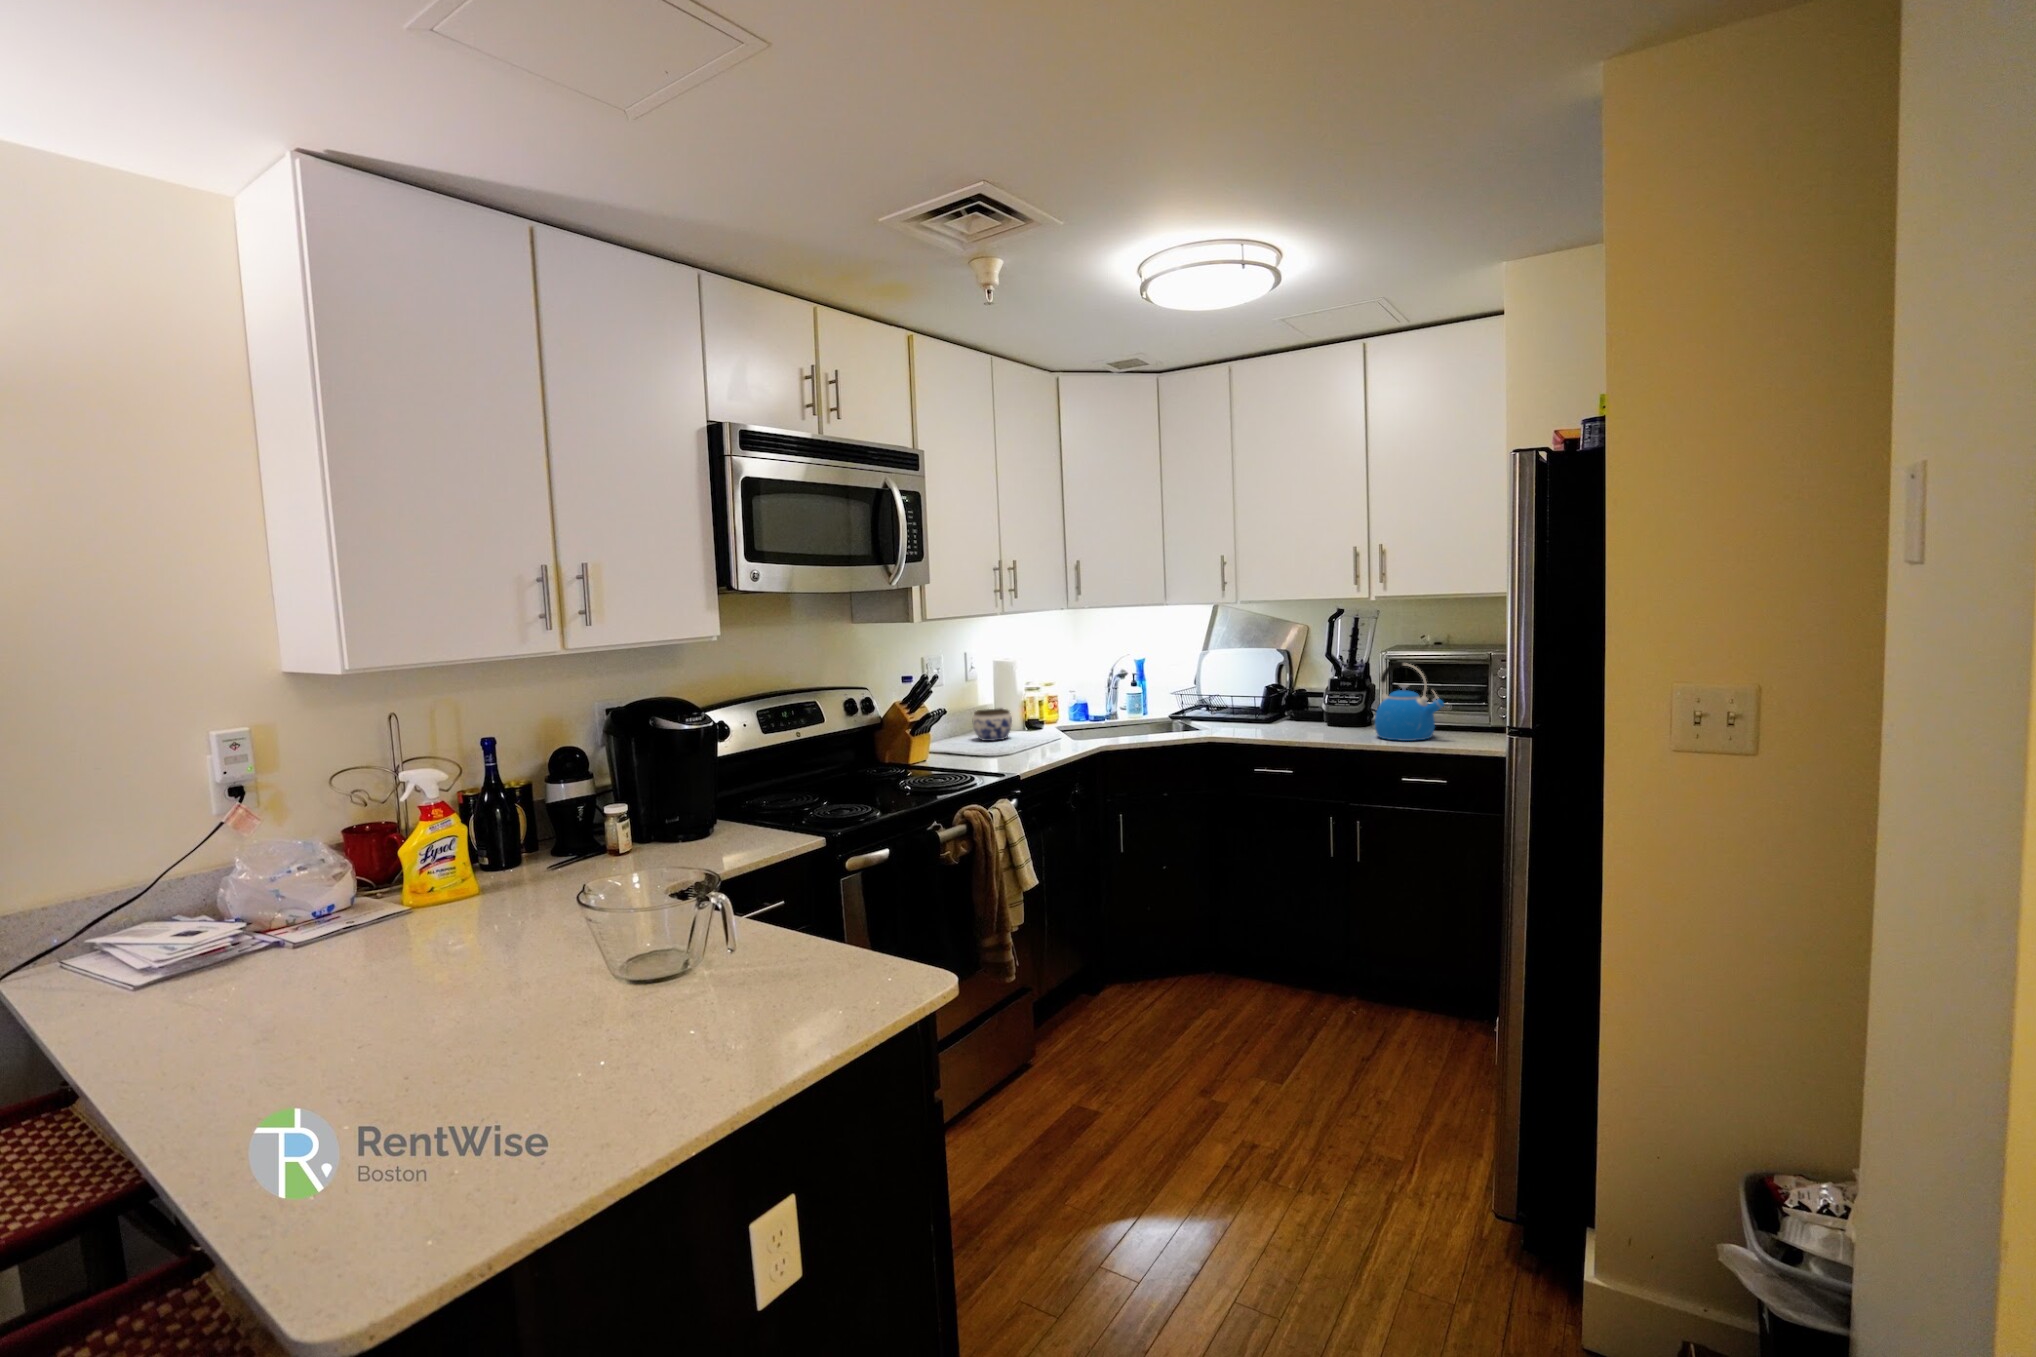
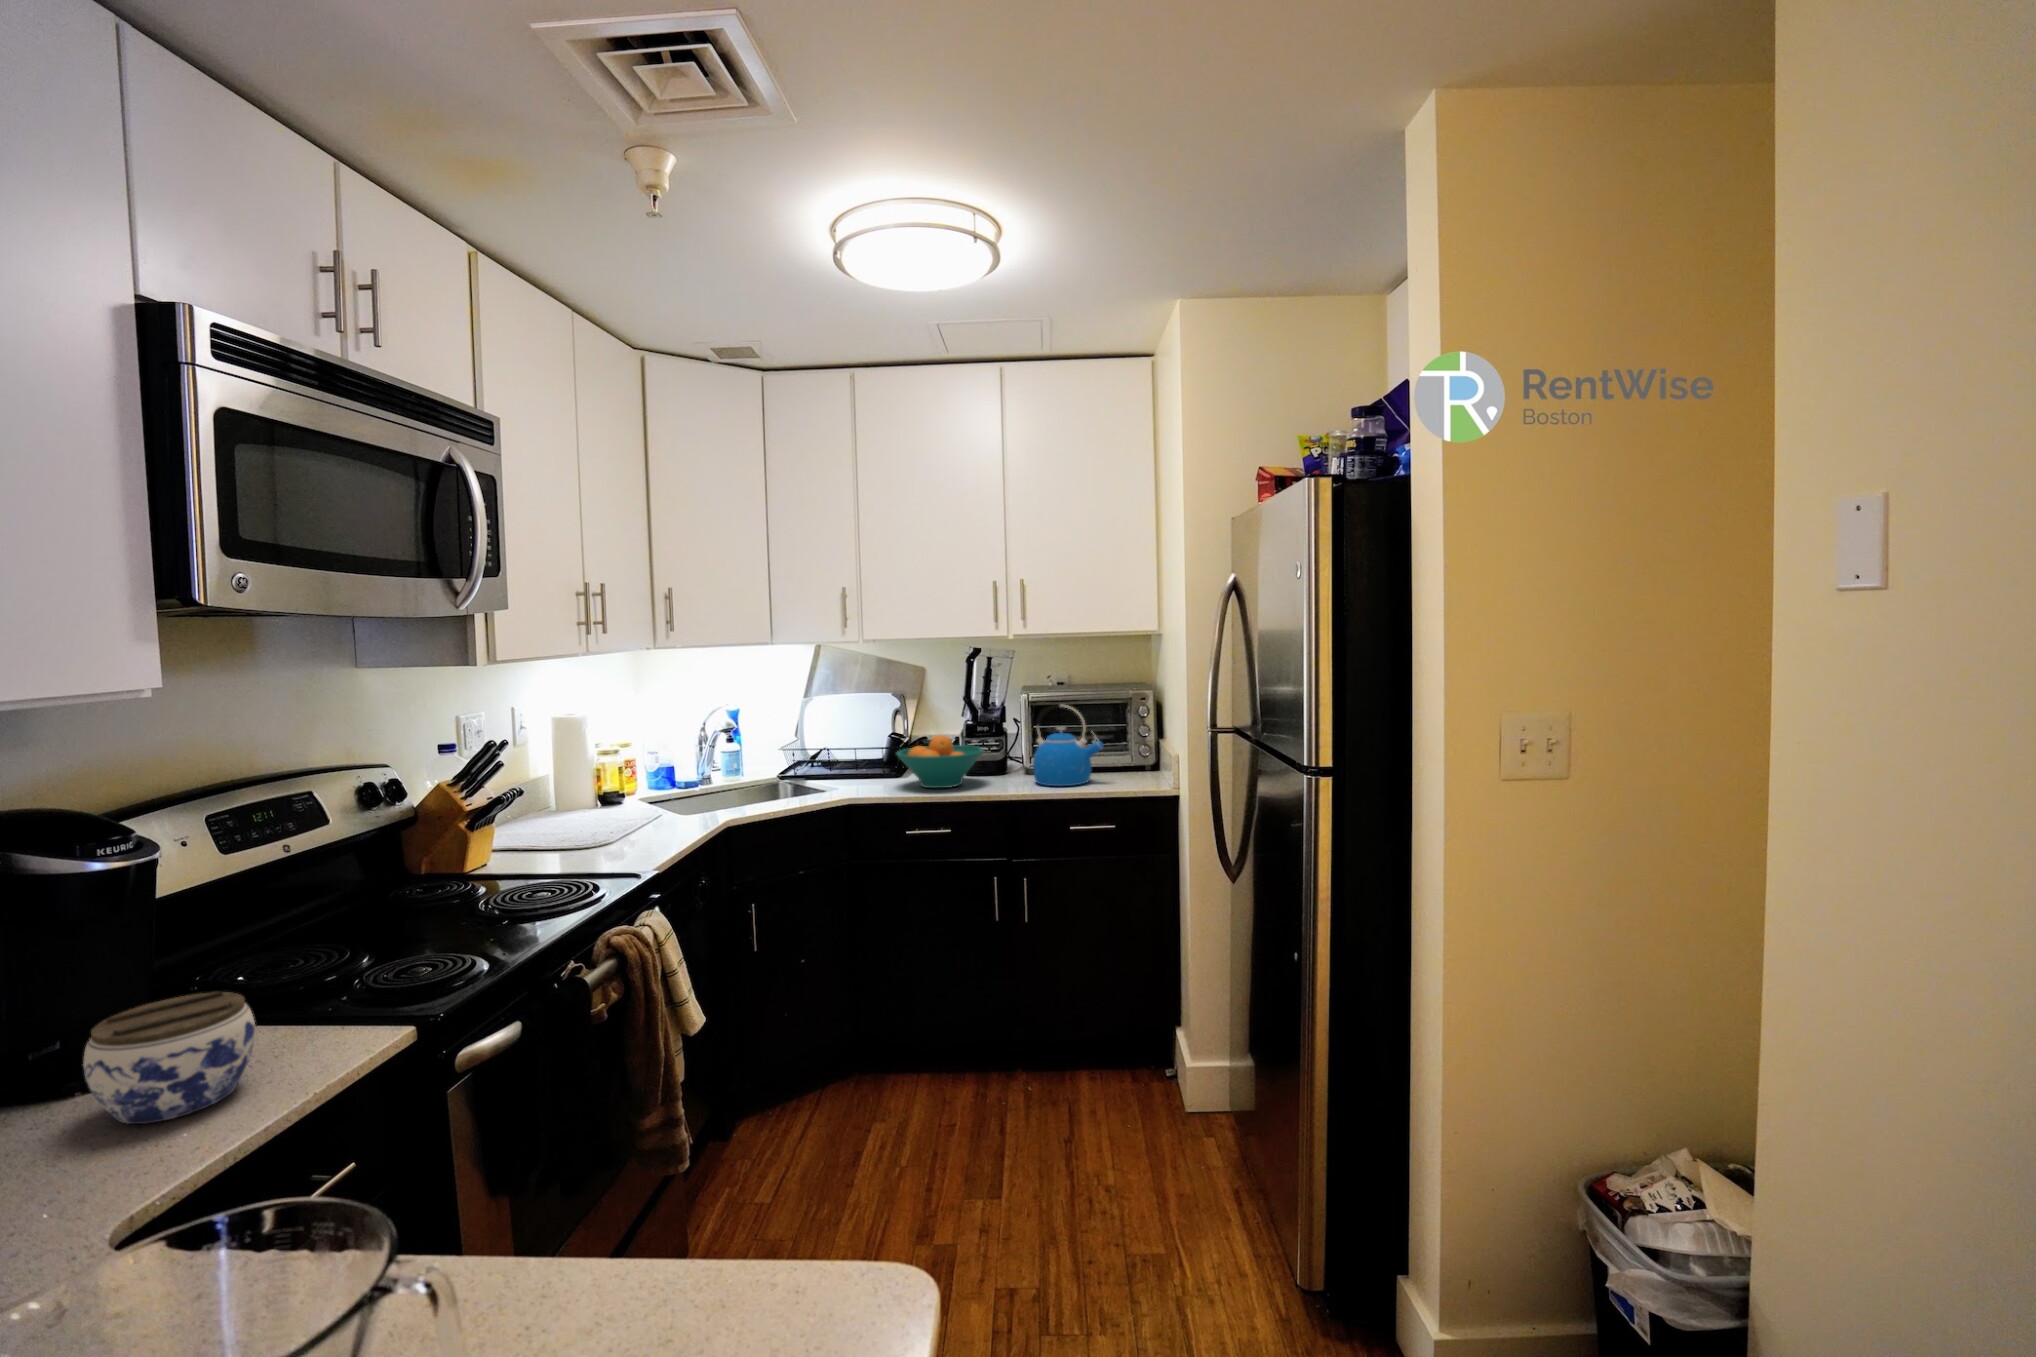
fruit bowl: none [1250,687,1332,734] -> present [896,735,984,788]
jar: present [973,708,1012,741] -> present [83,992,255,1124]

